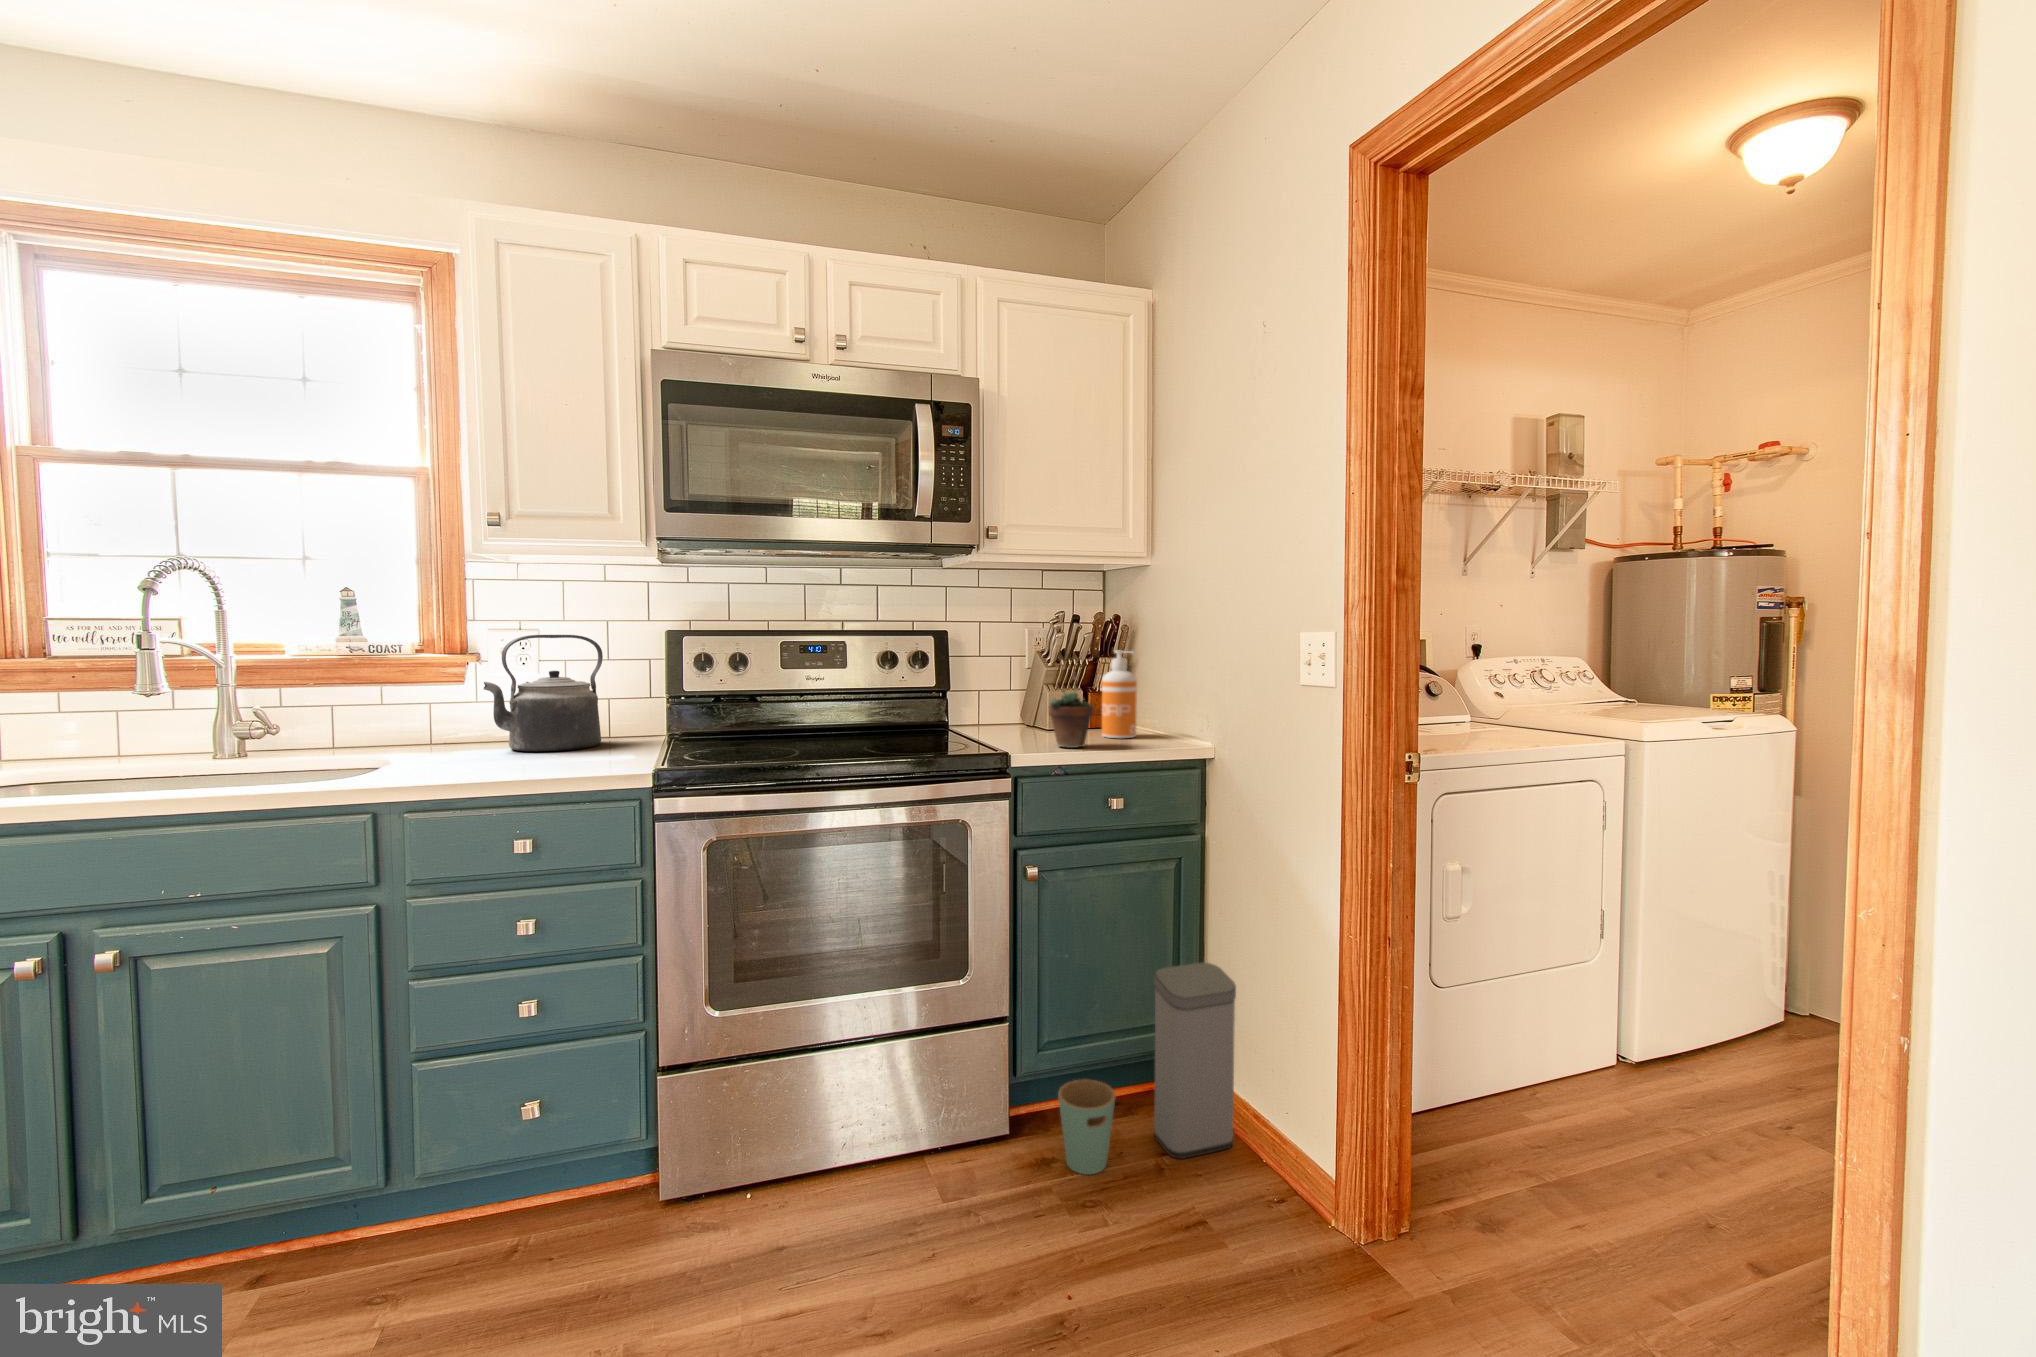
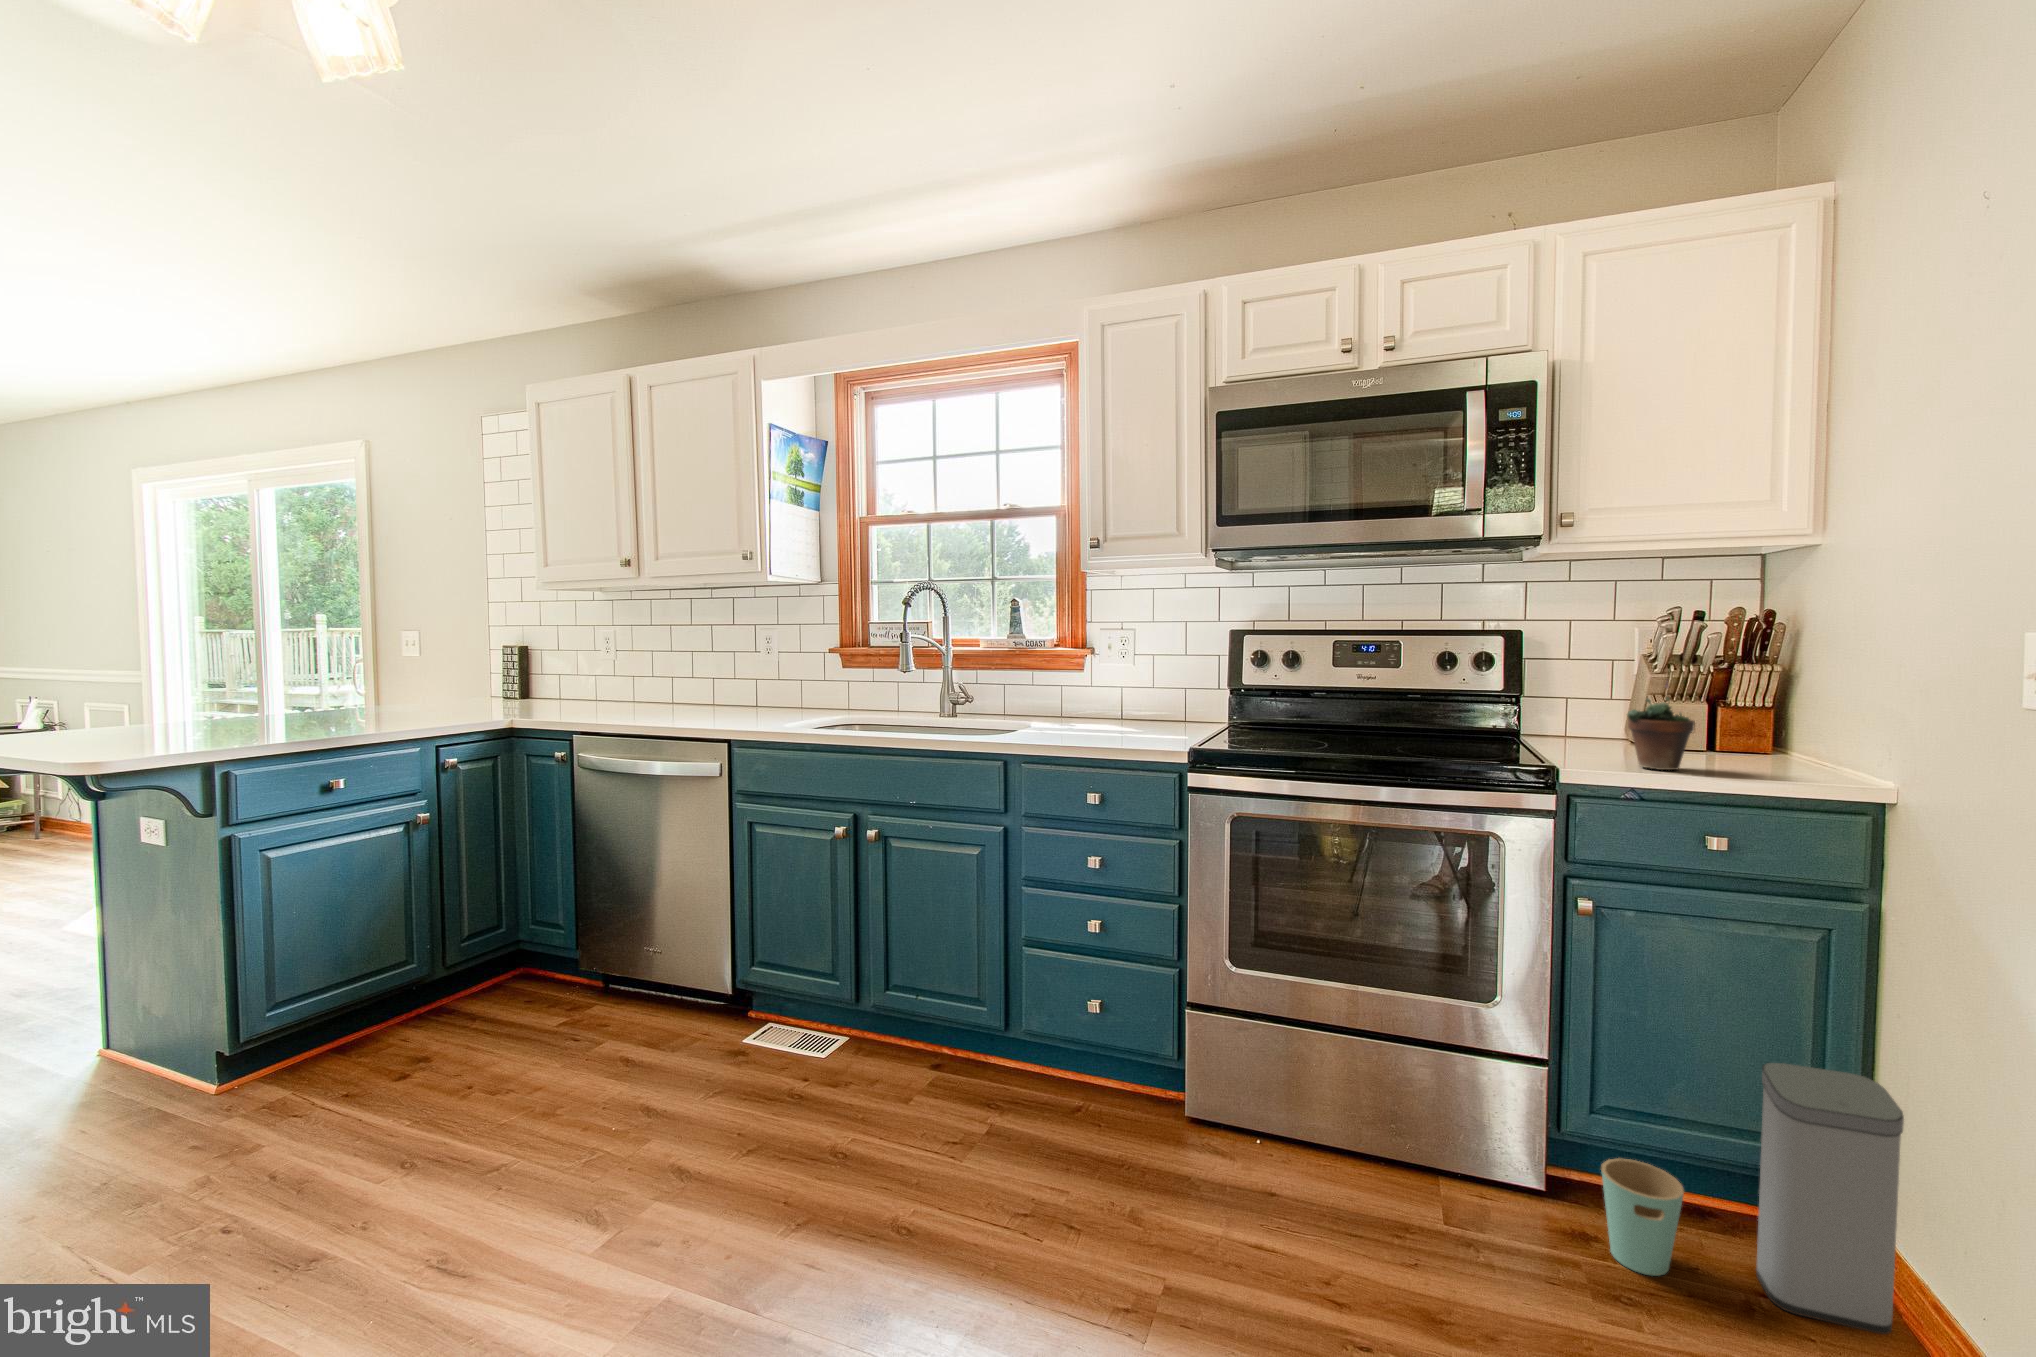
kettle: present [483,635,603,751] -> none [1090,634,1179,729]
soap dispenser: present [1102,650,1137,738] -> none [1724,655,1784,767]

